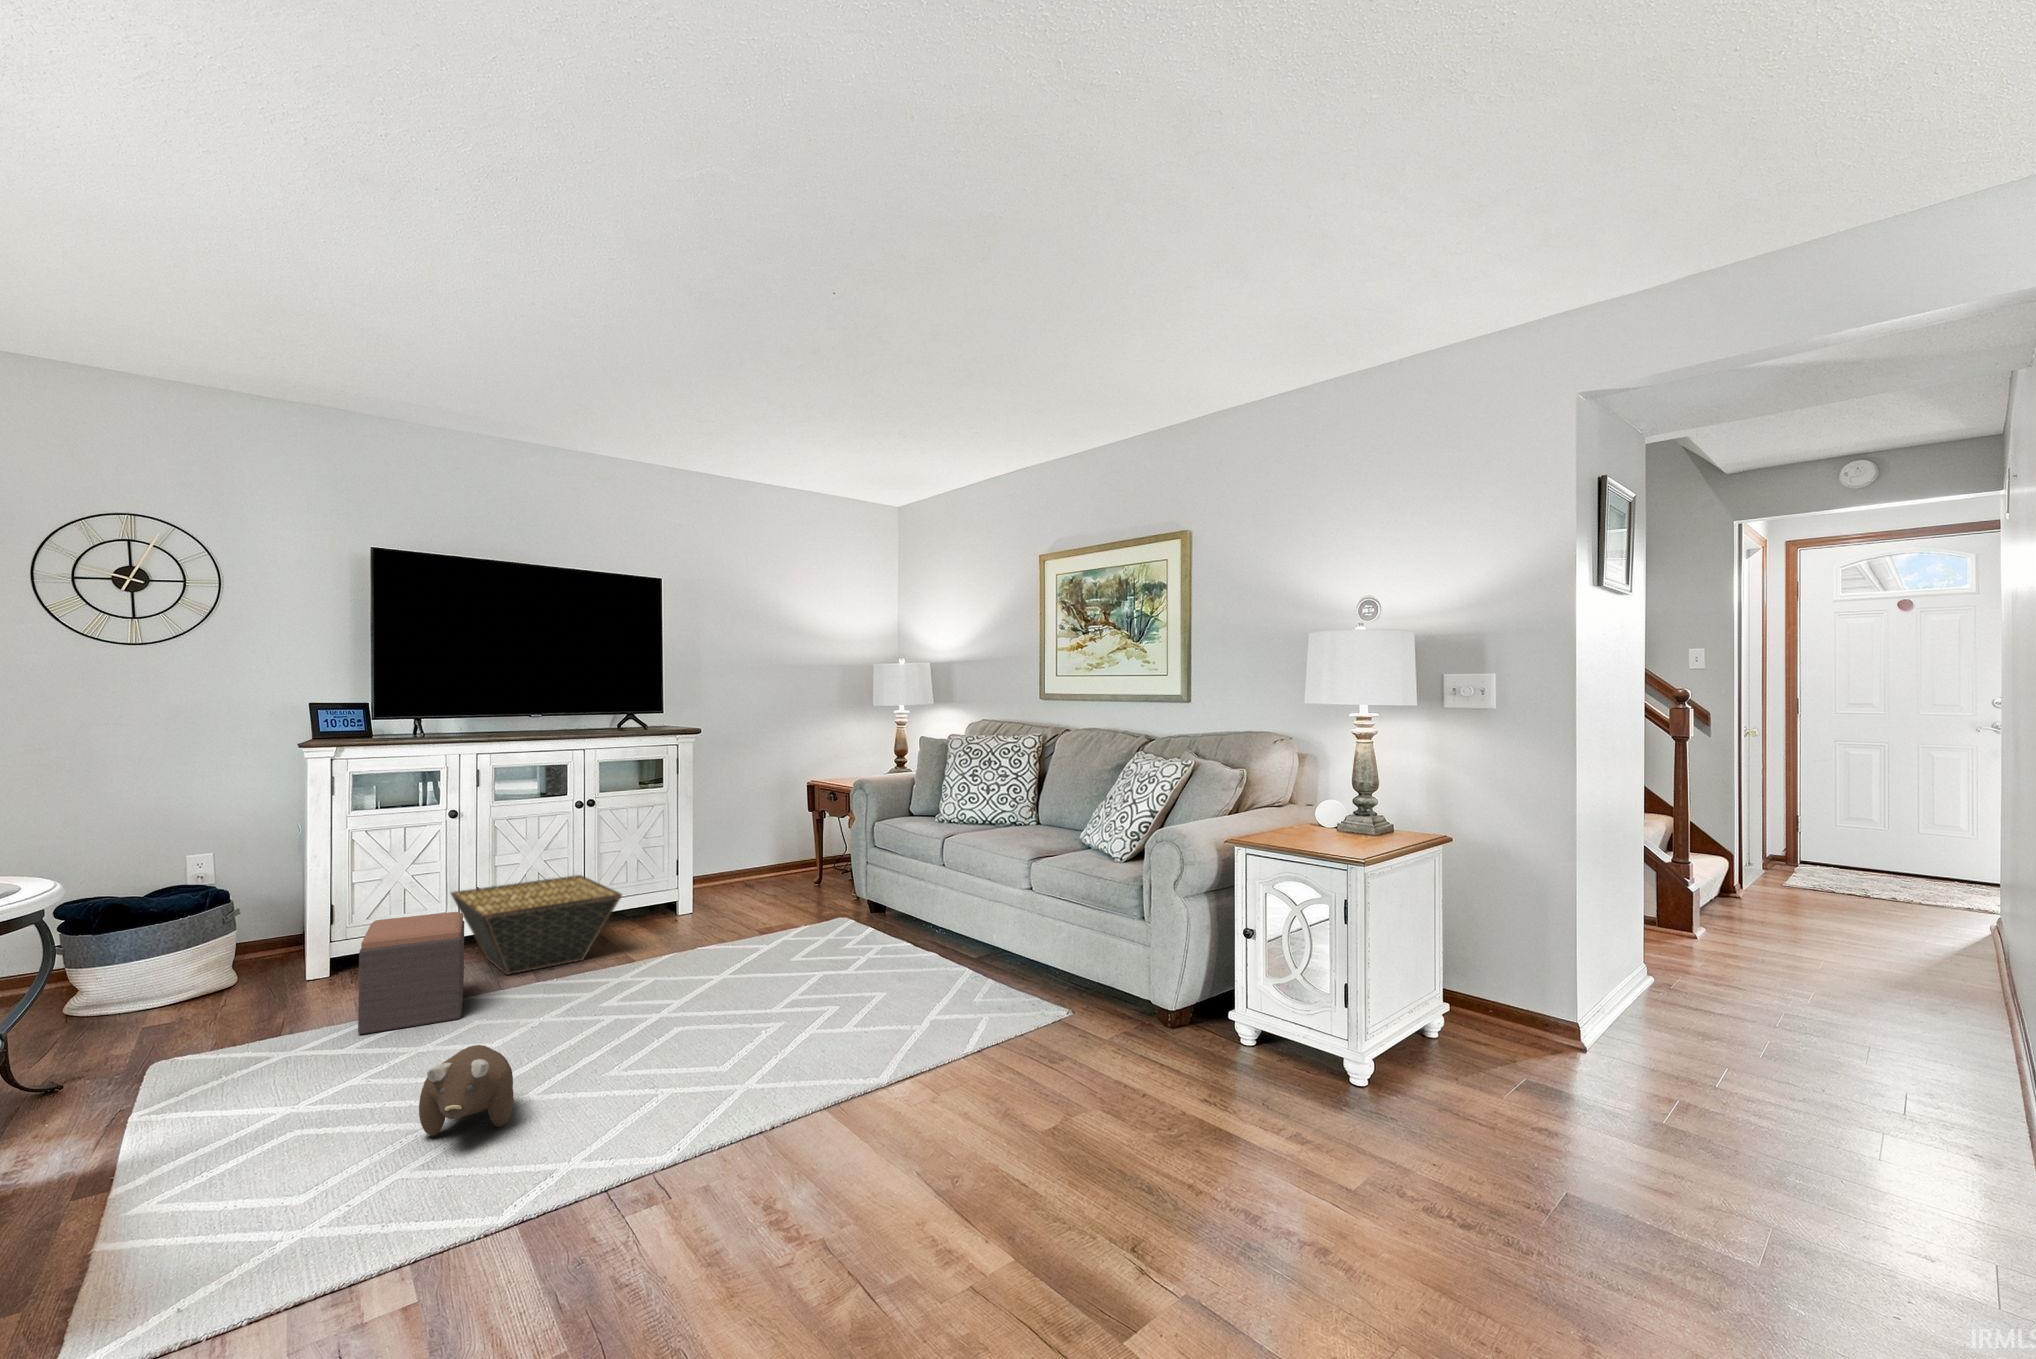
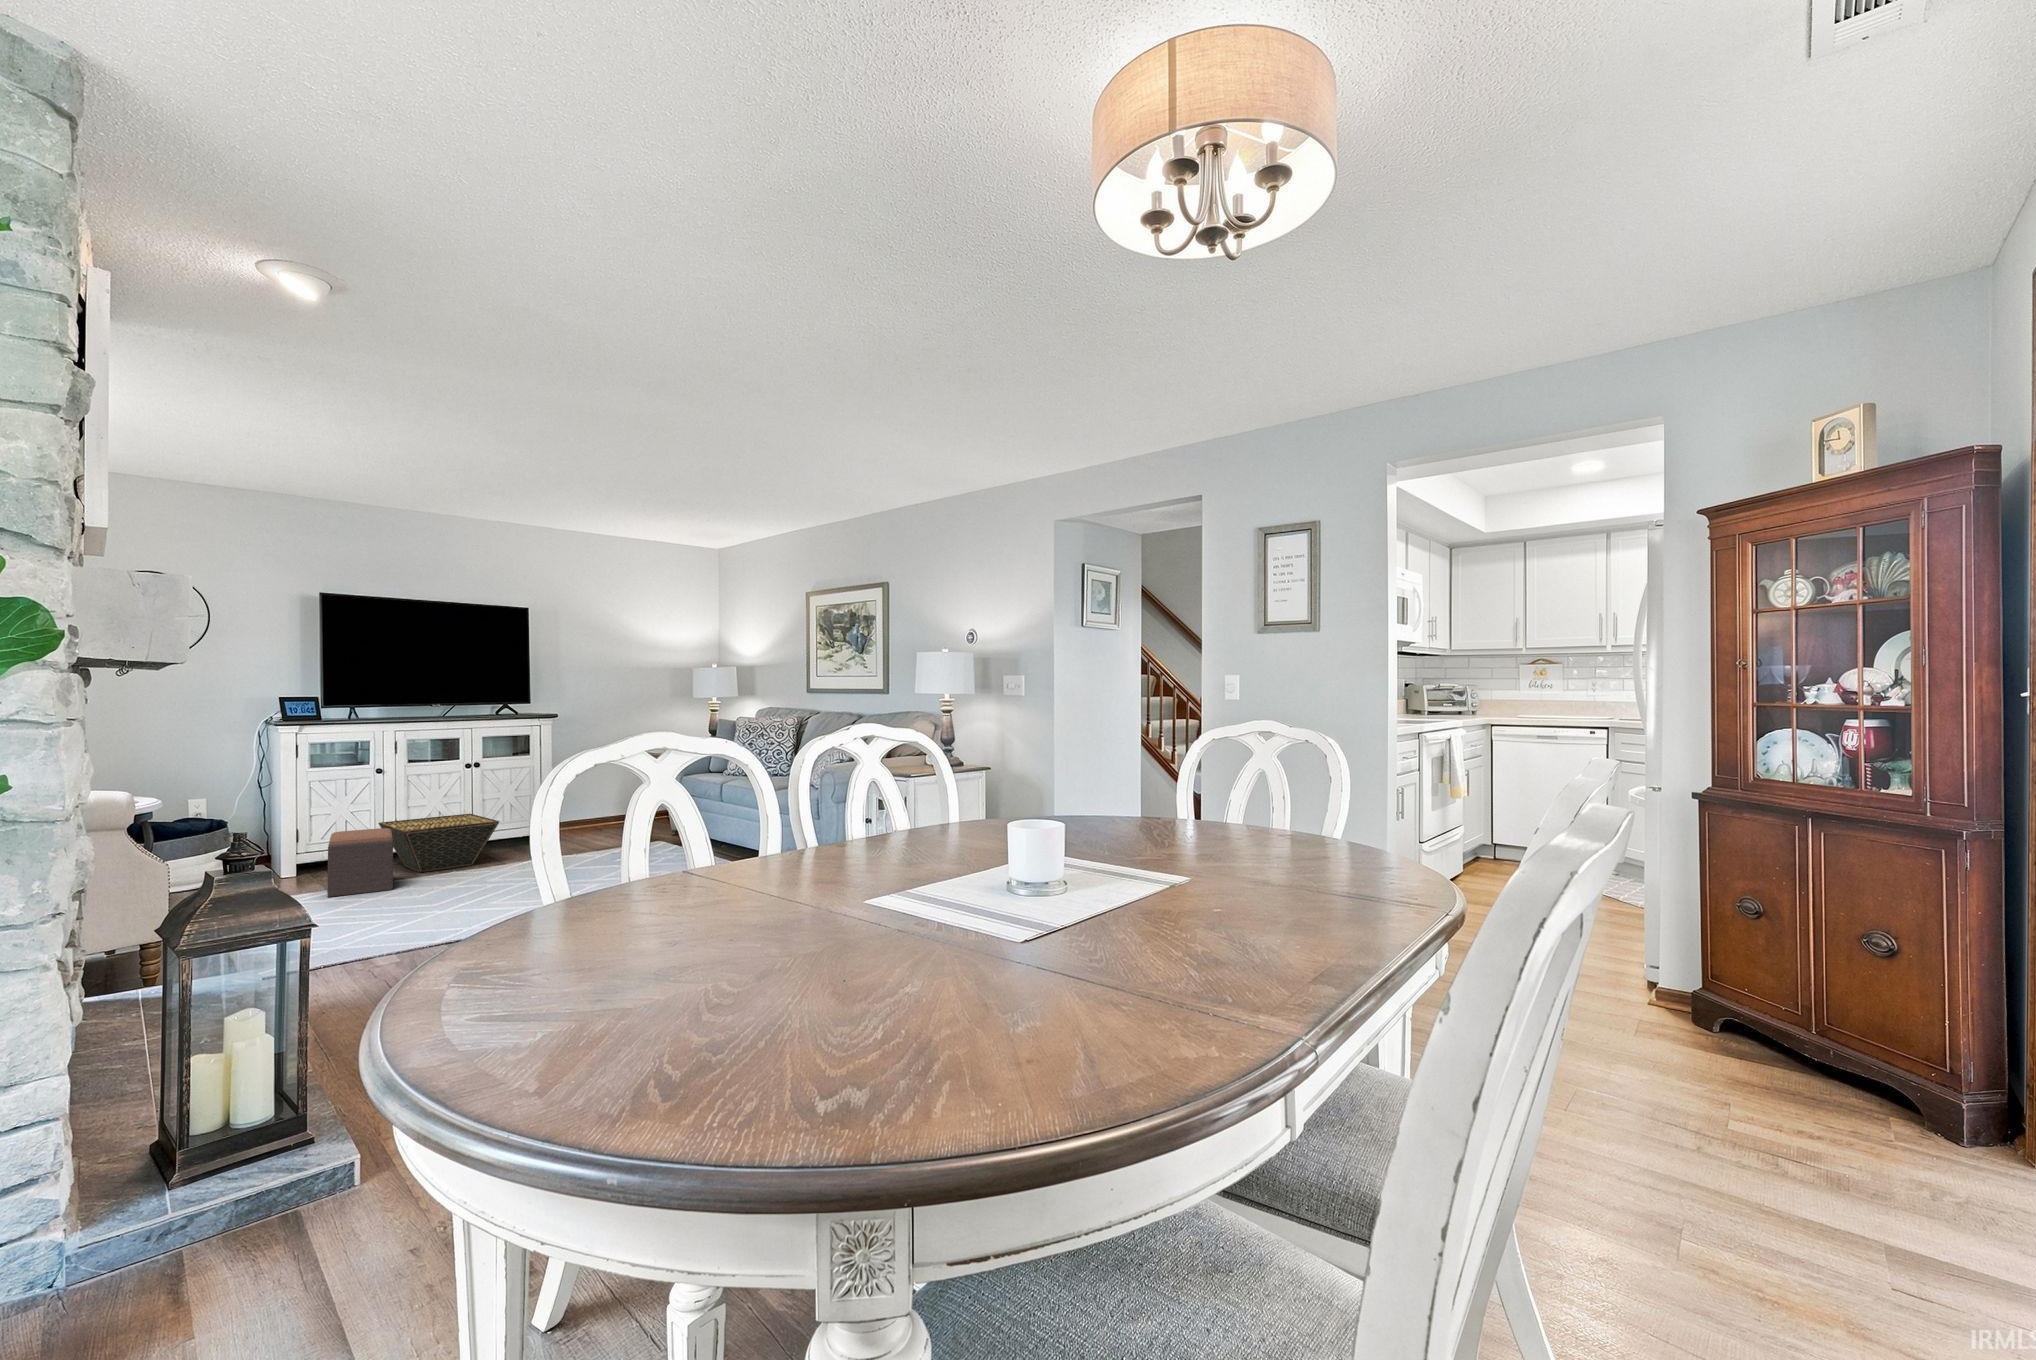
plush toy: present [419,1045,513,1135] -> none [379,881,432,926]

